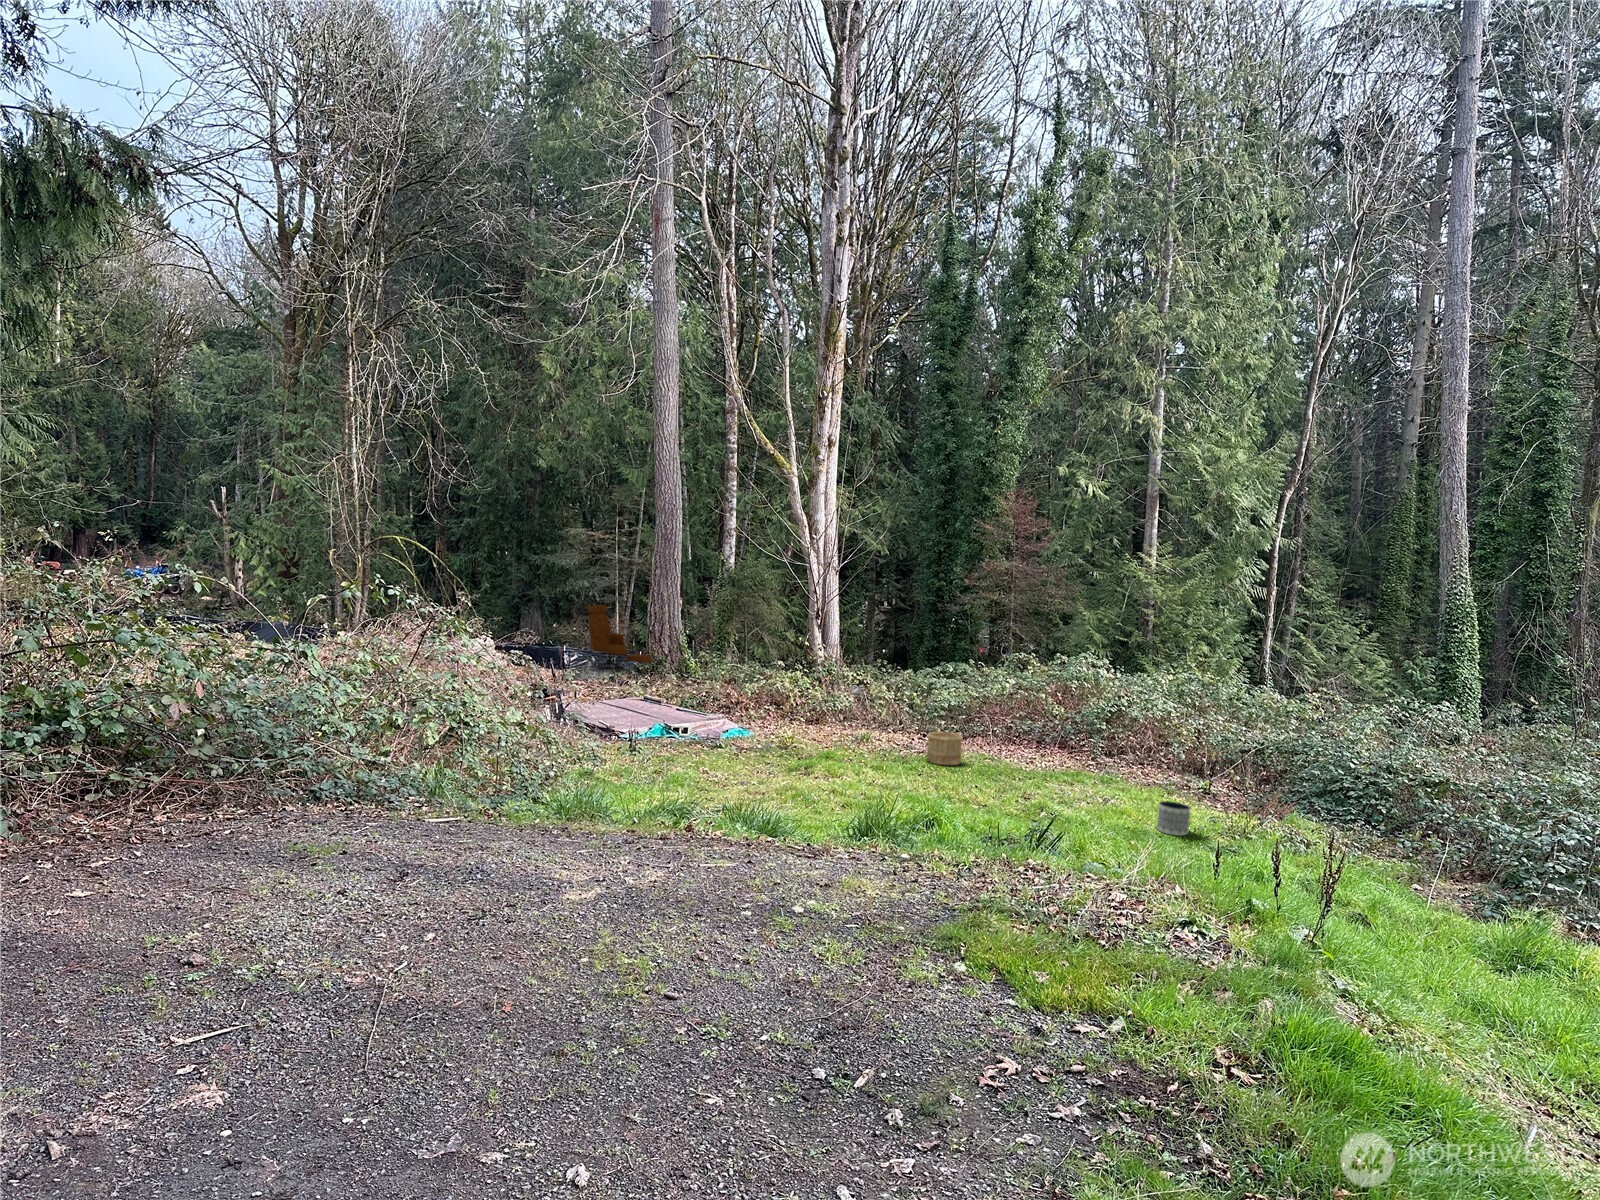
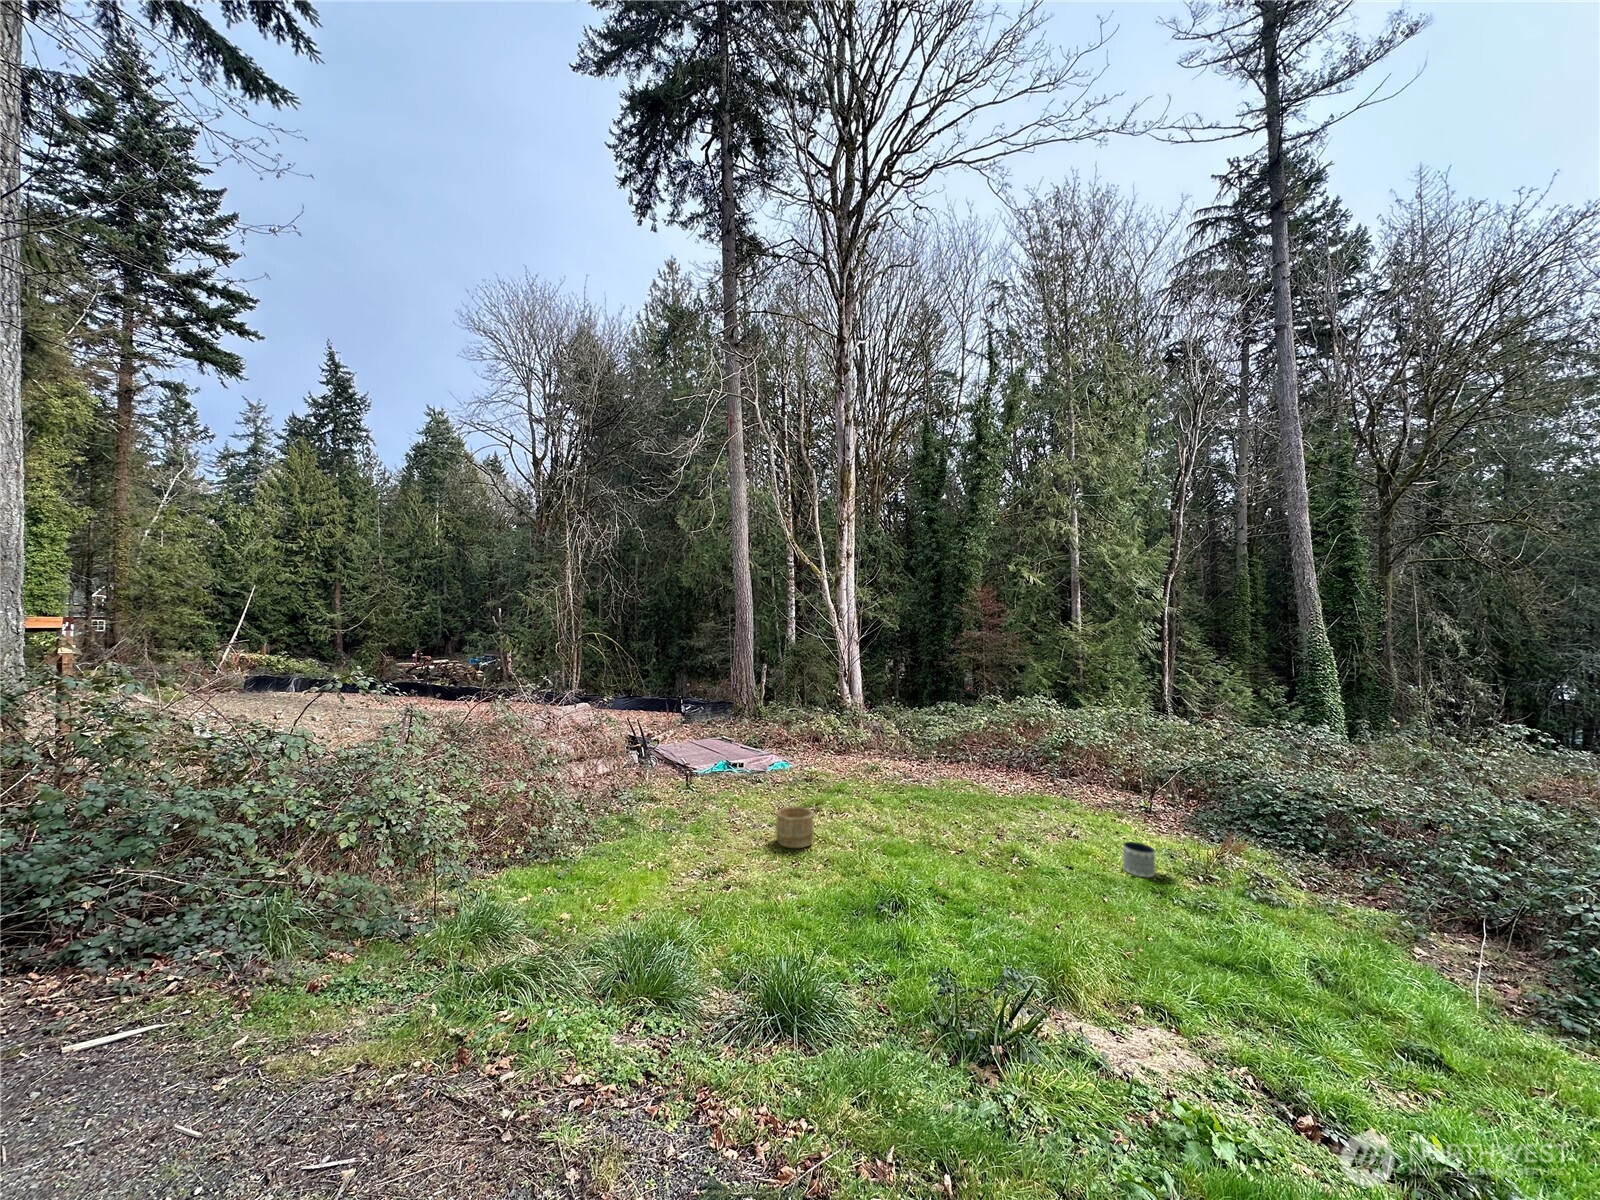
lounge chair: present [588,605,652,672] -> none [694,671,736,717]
wooden bucket: present [927,732,963,765] -> present [776,807,814,848]

